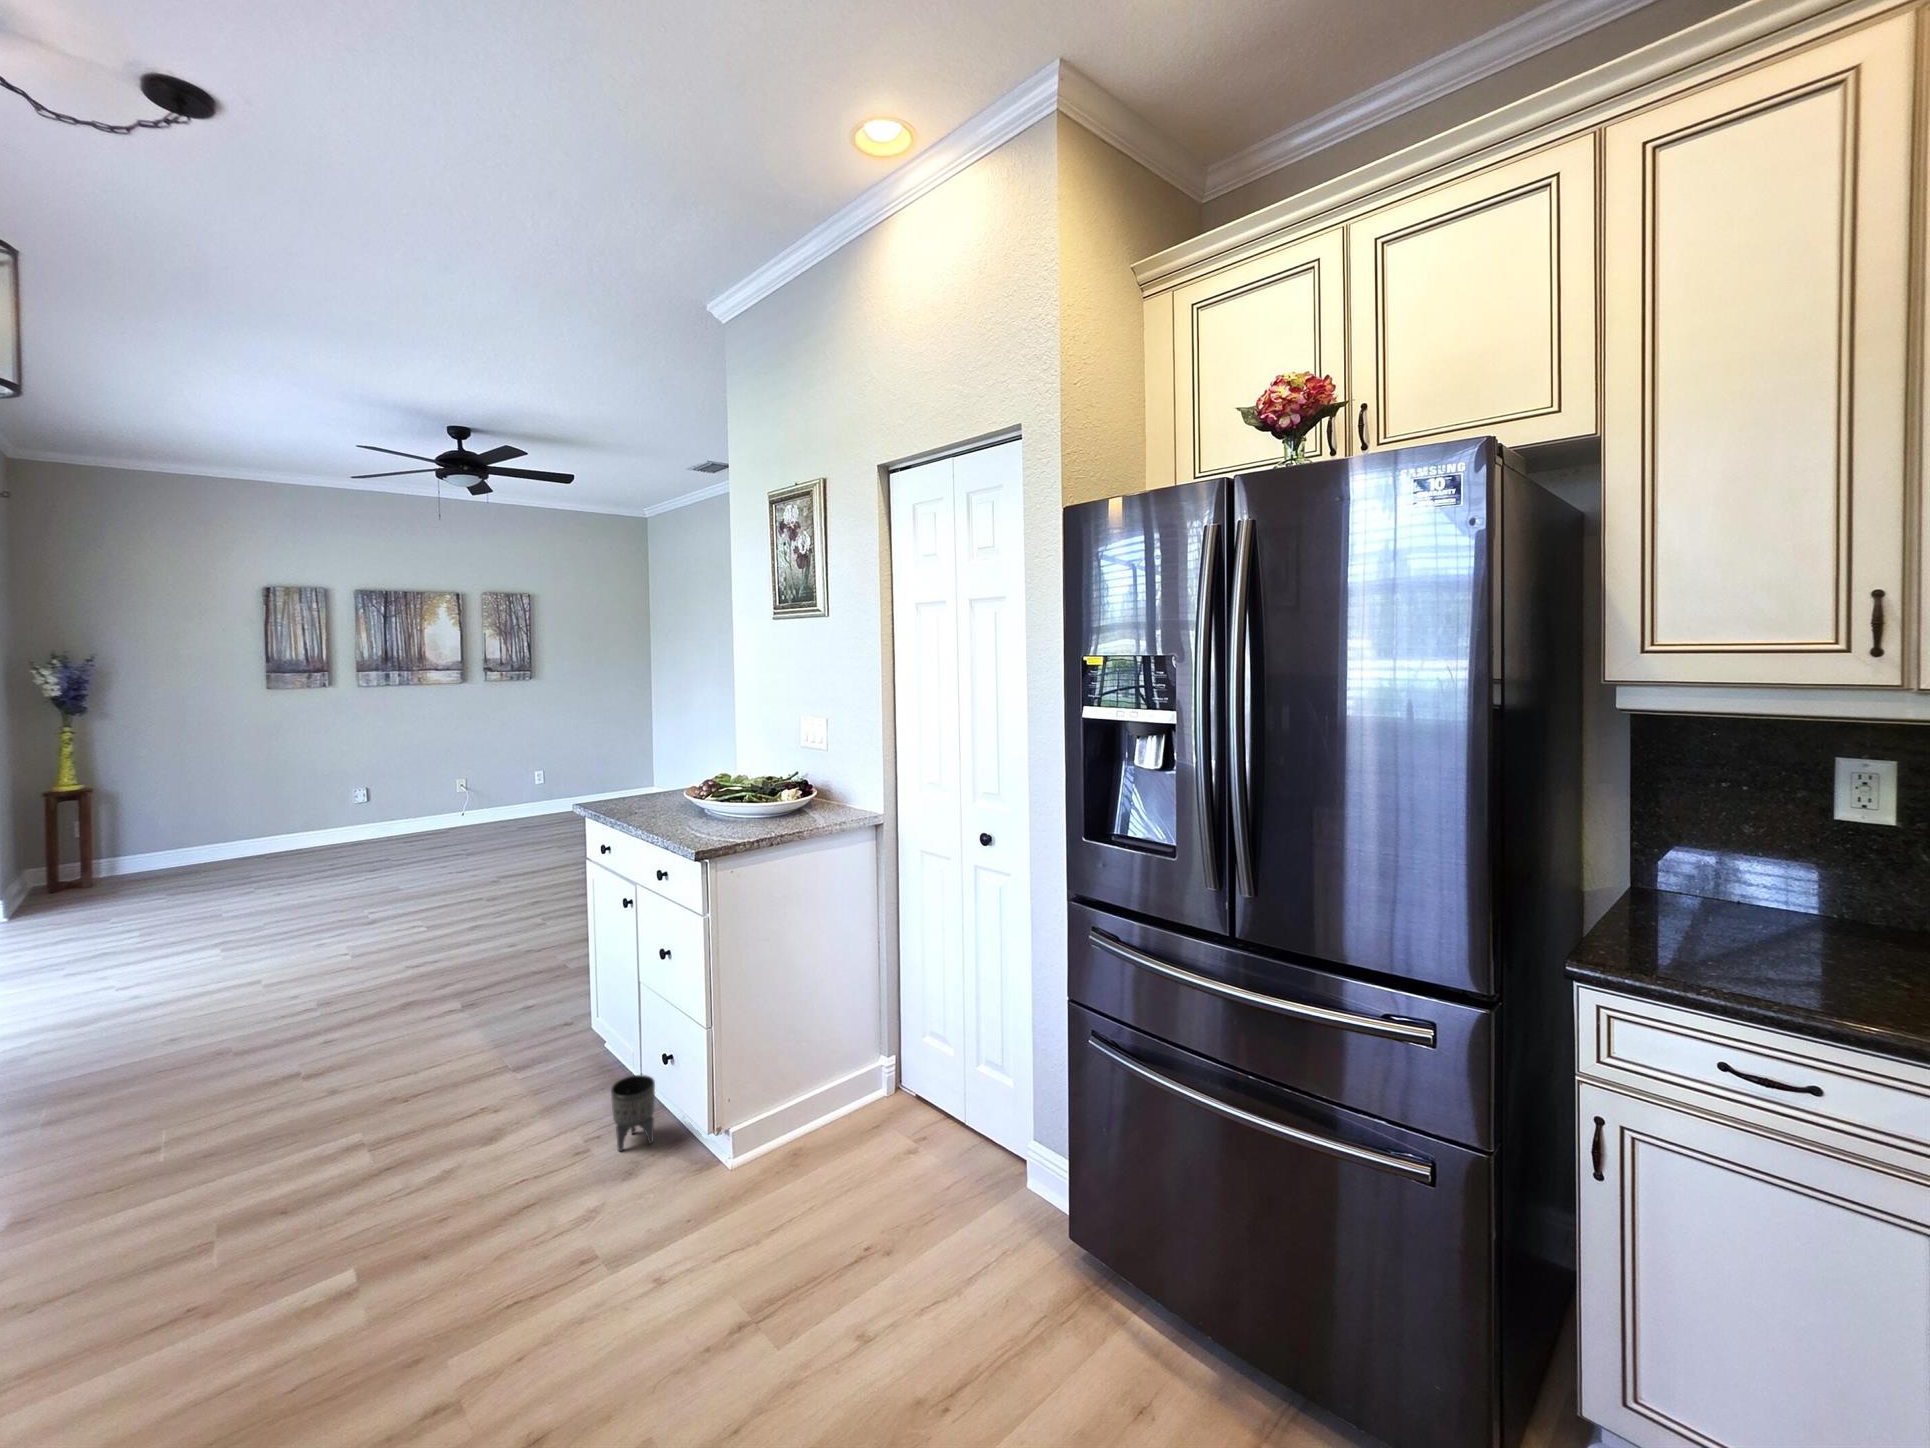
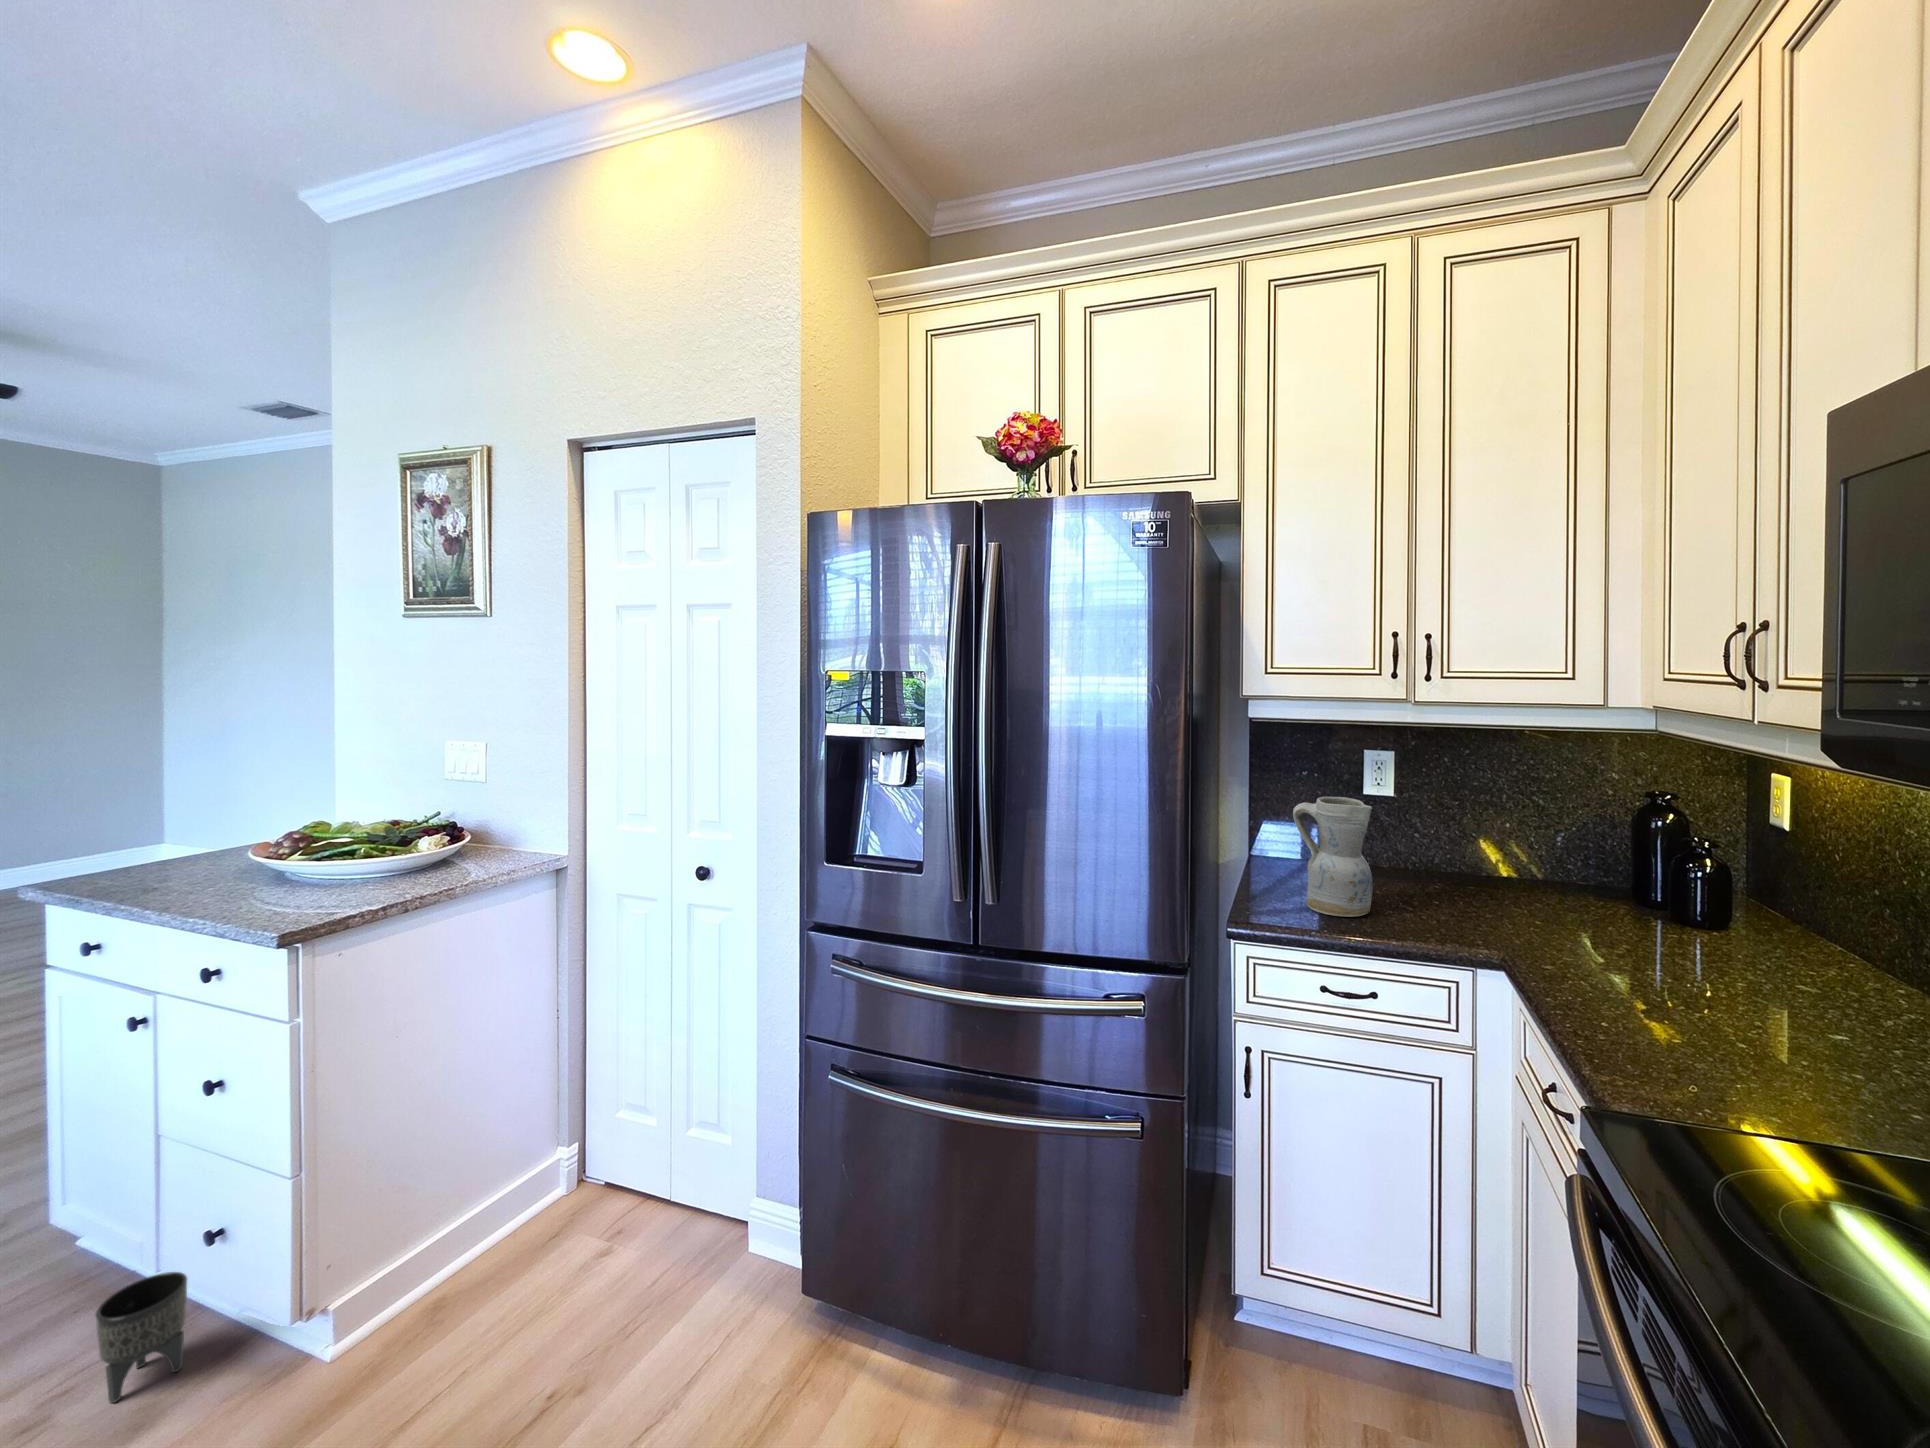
ceramic pitcher: none [1681,814,1822,980] -> present [1293,797,1373,917]

